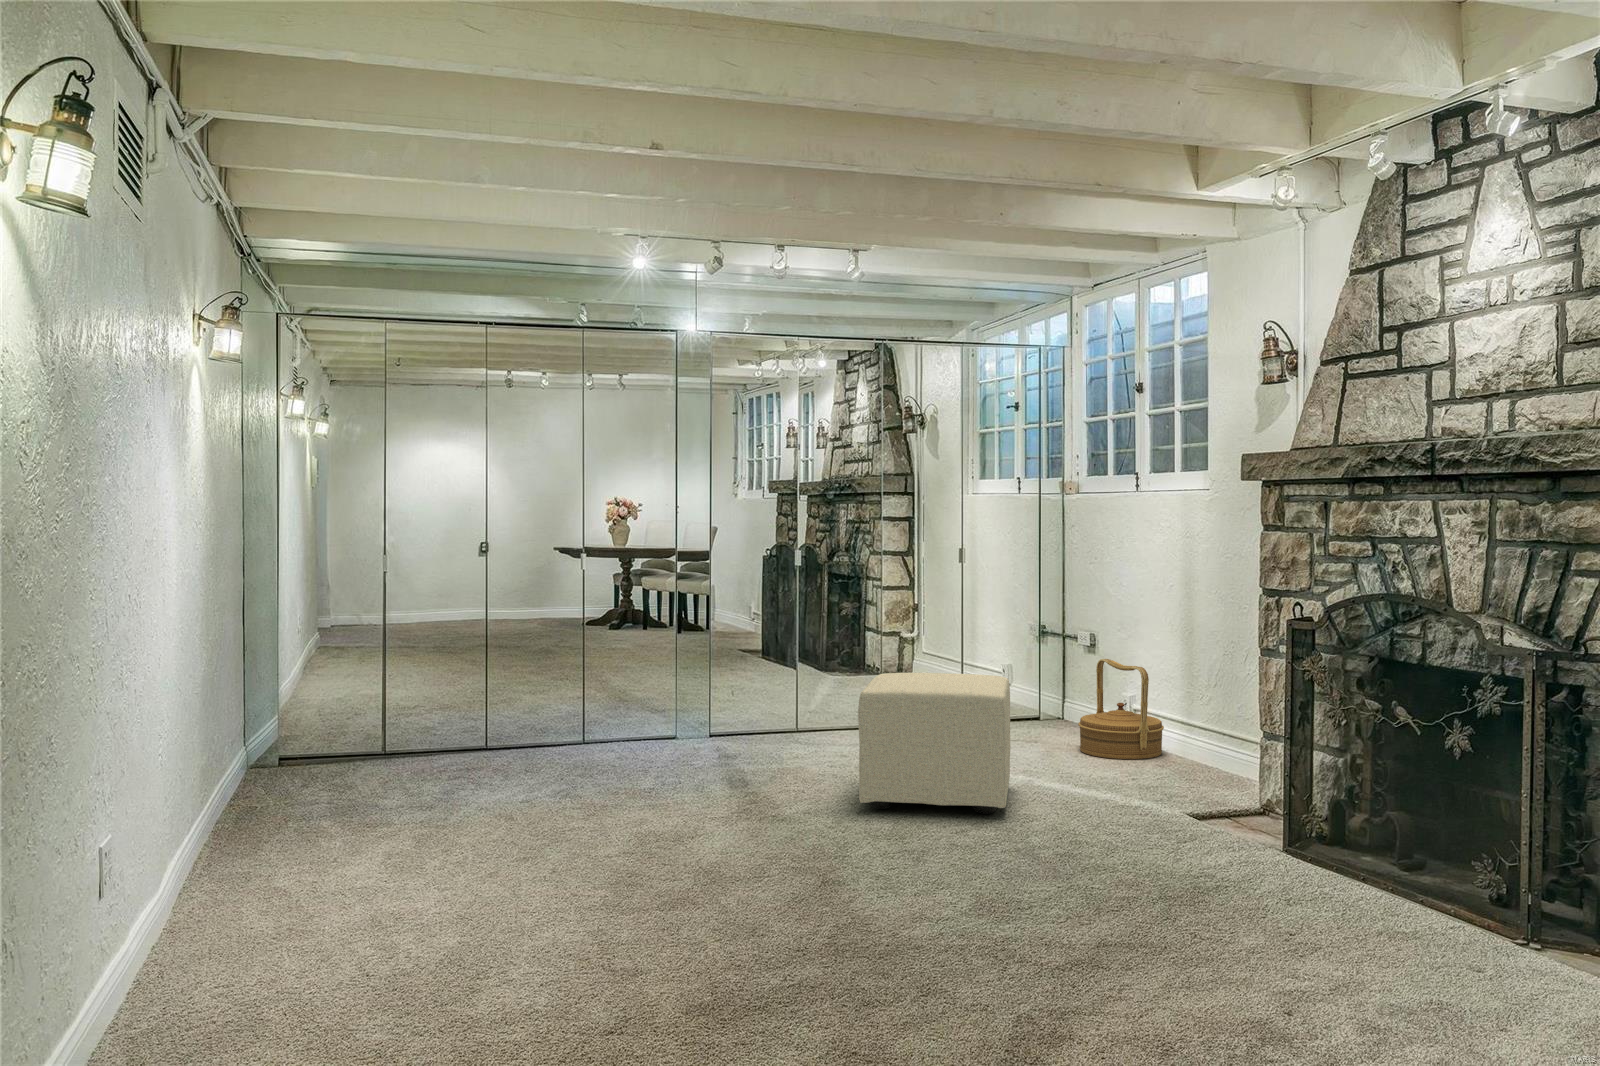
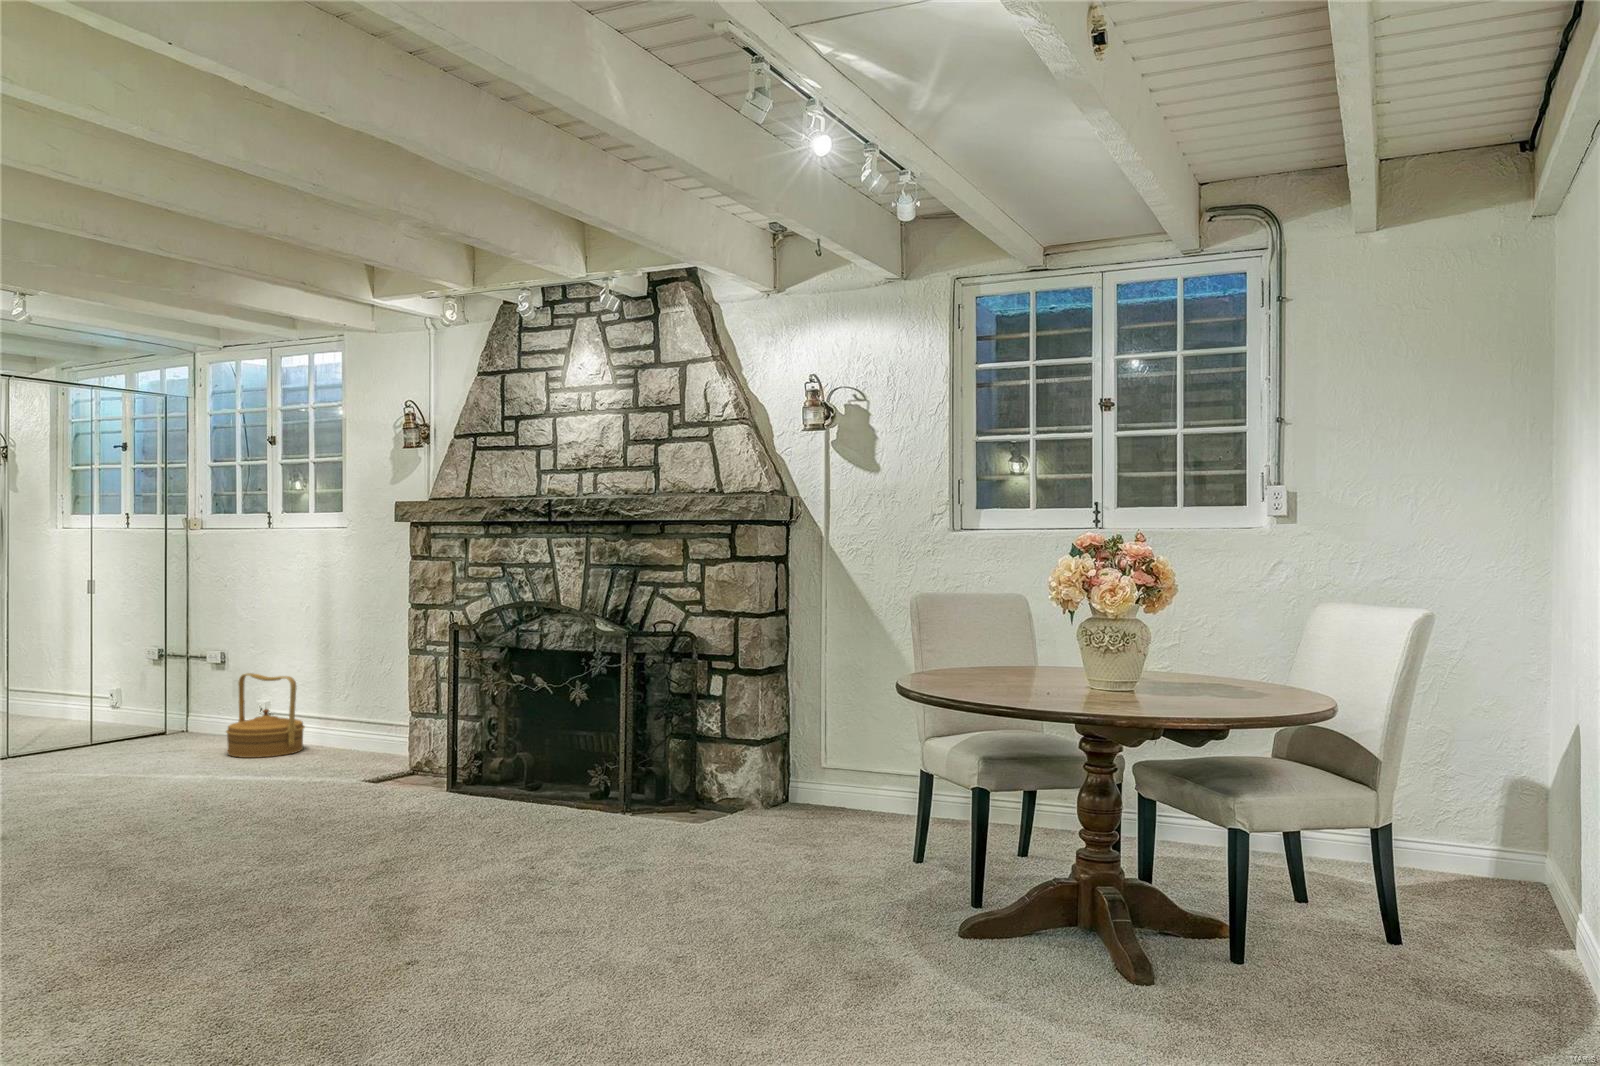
ottoman: present [858,673,1010,814] -> none [48,692,213,827]

